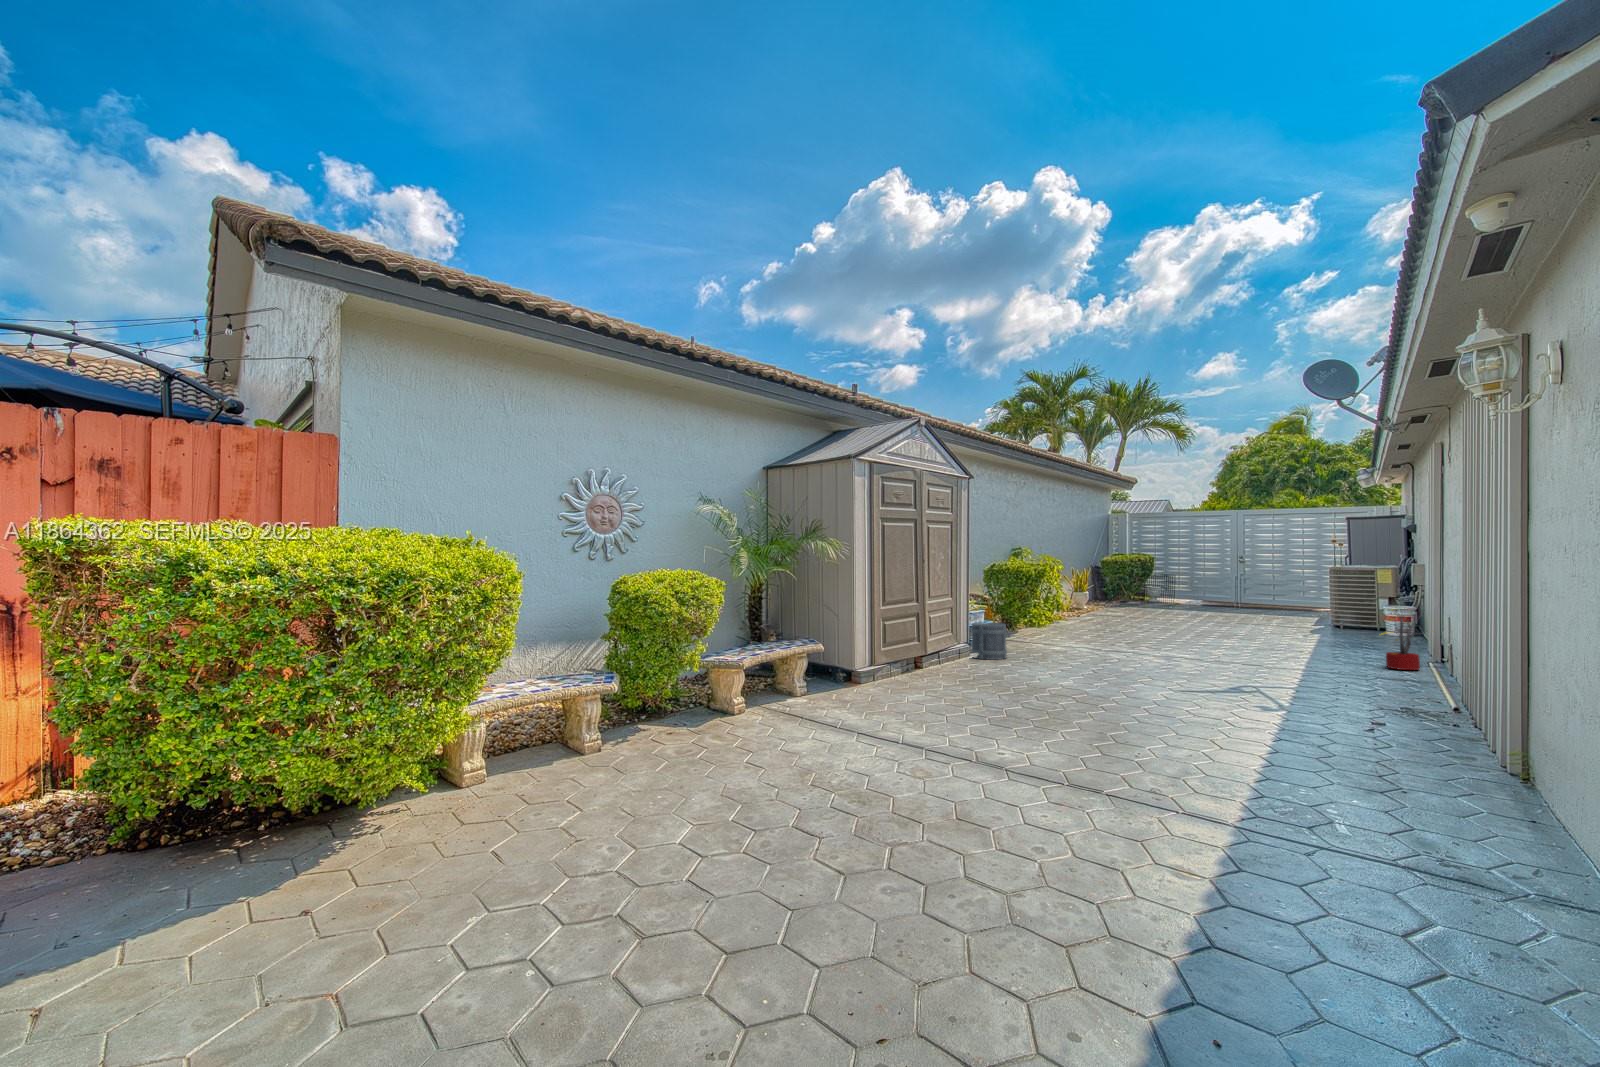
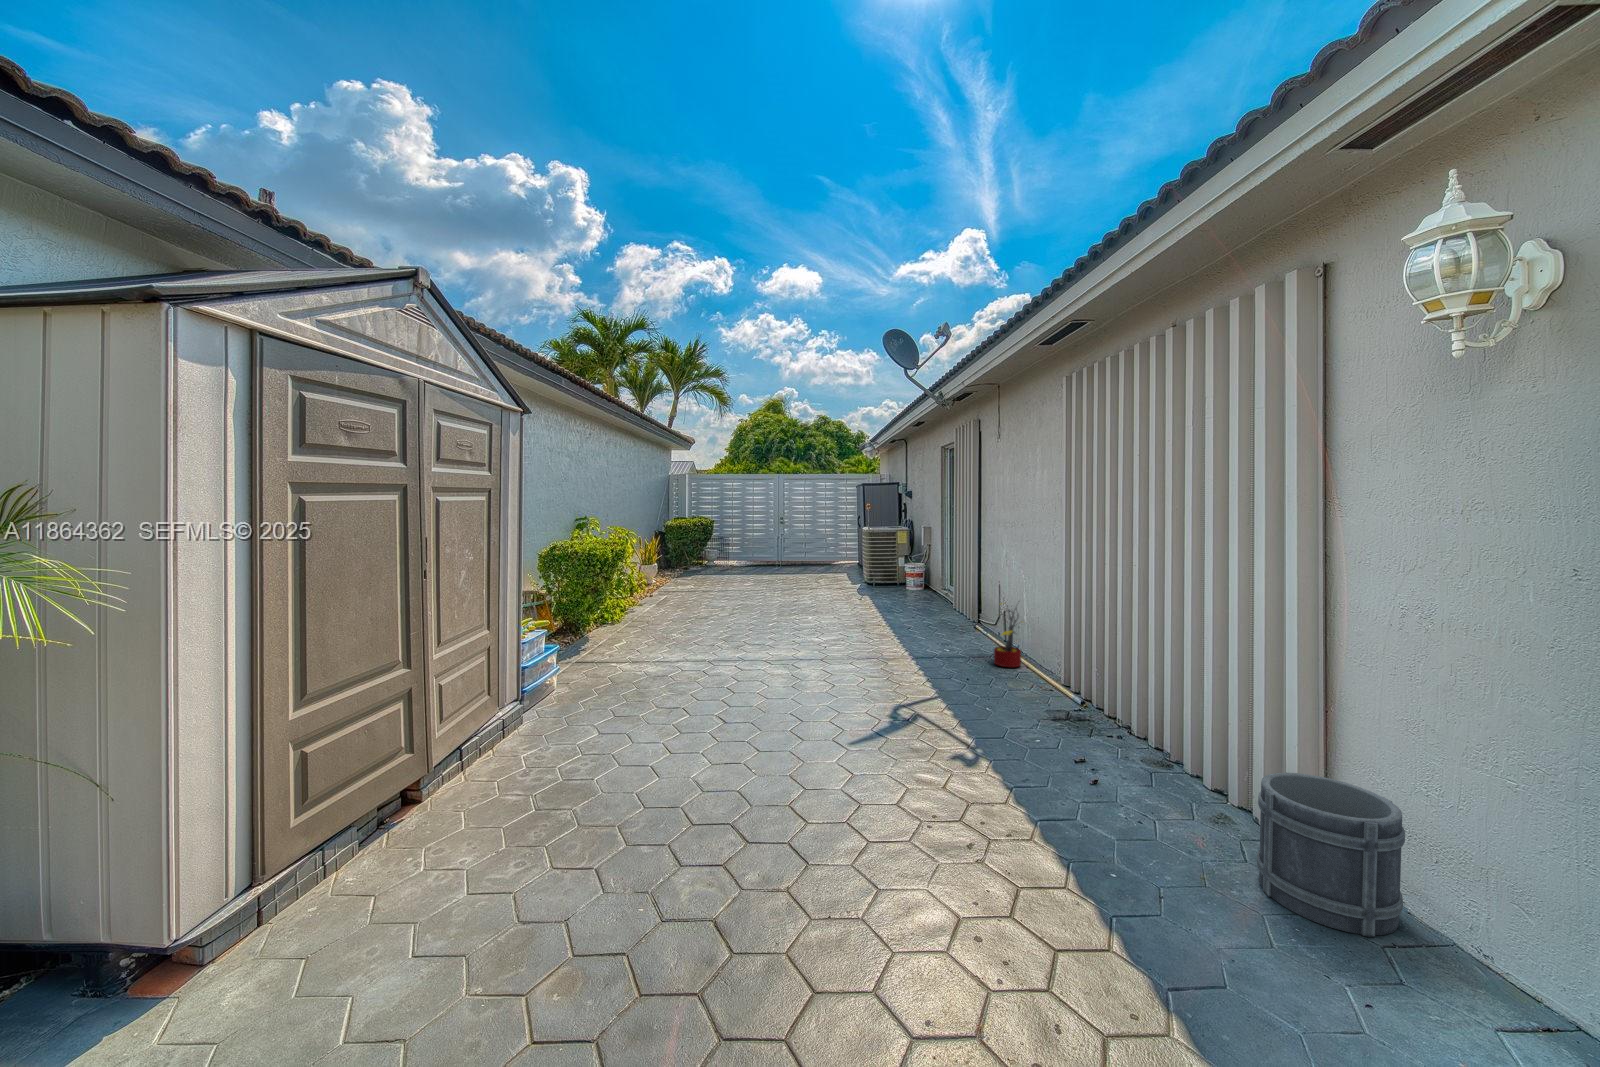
bucket: present [971,623,1007,660] -> present [1257,772,1405,937]

